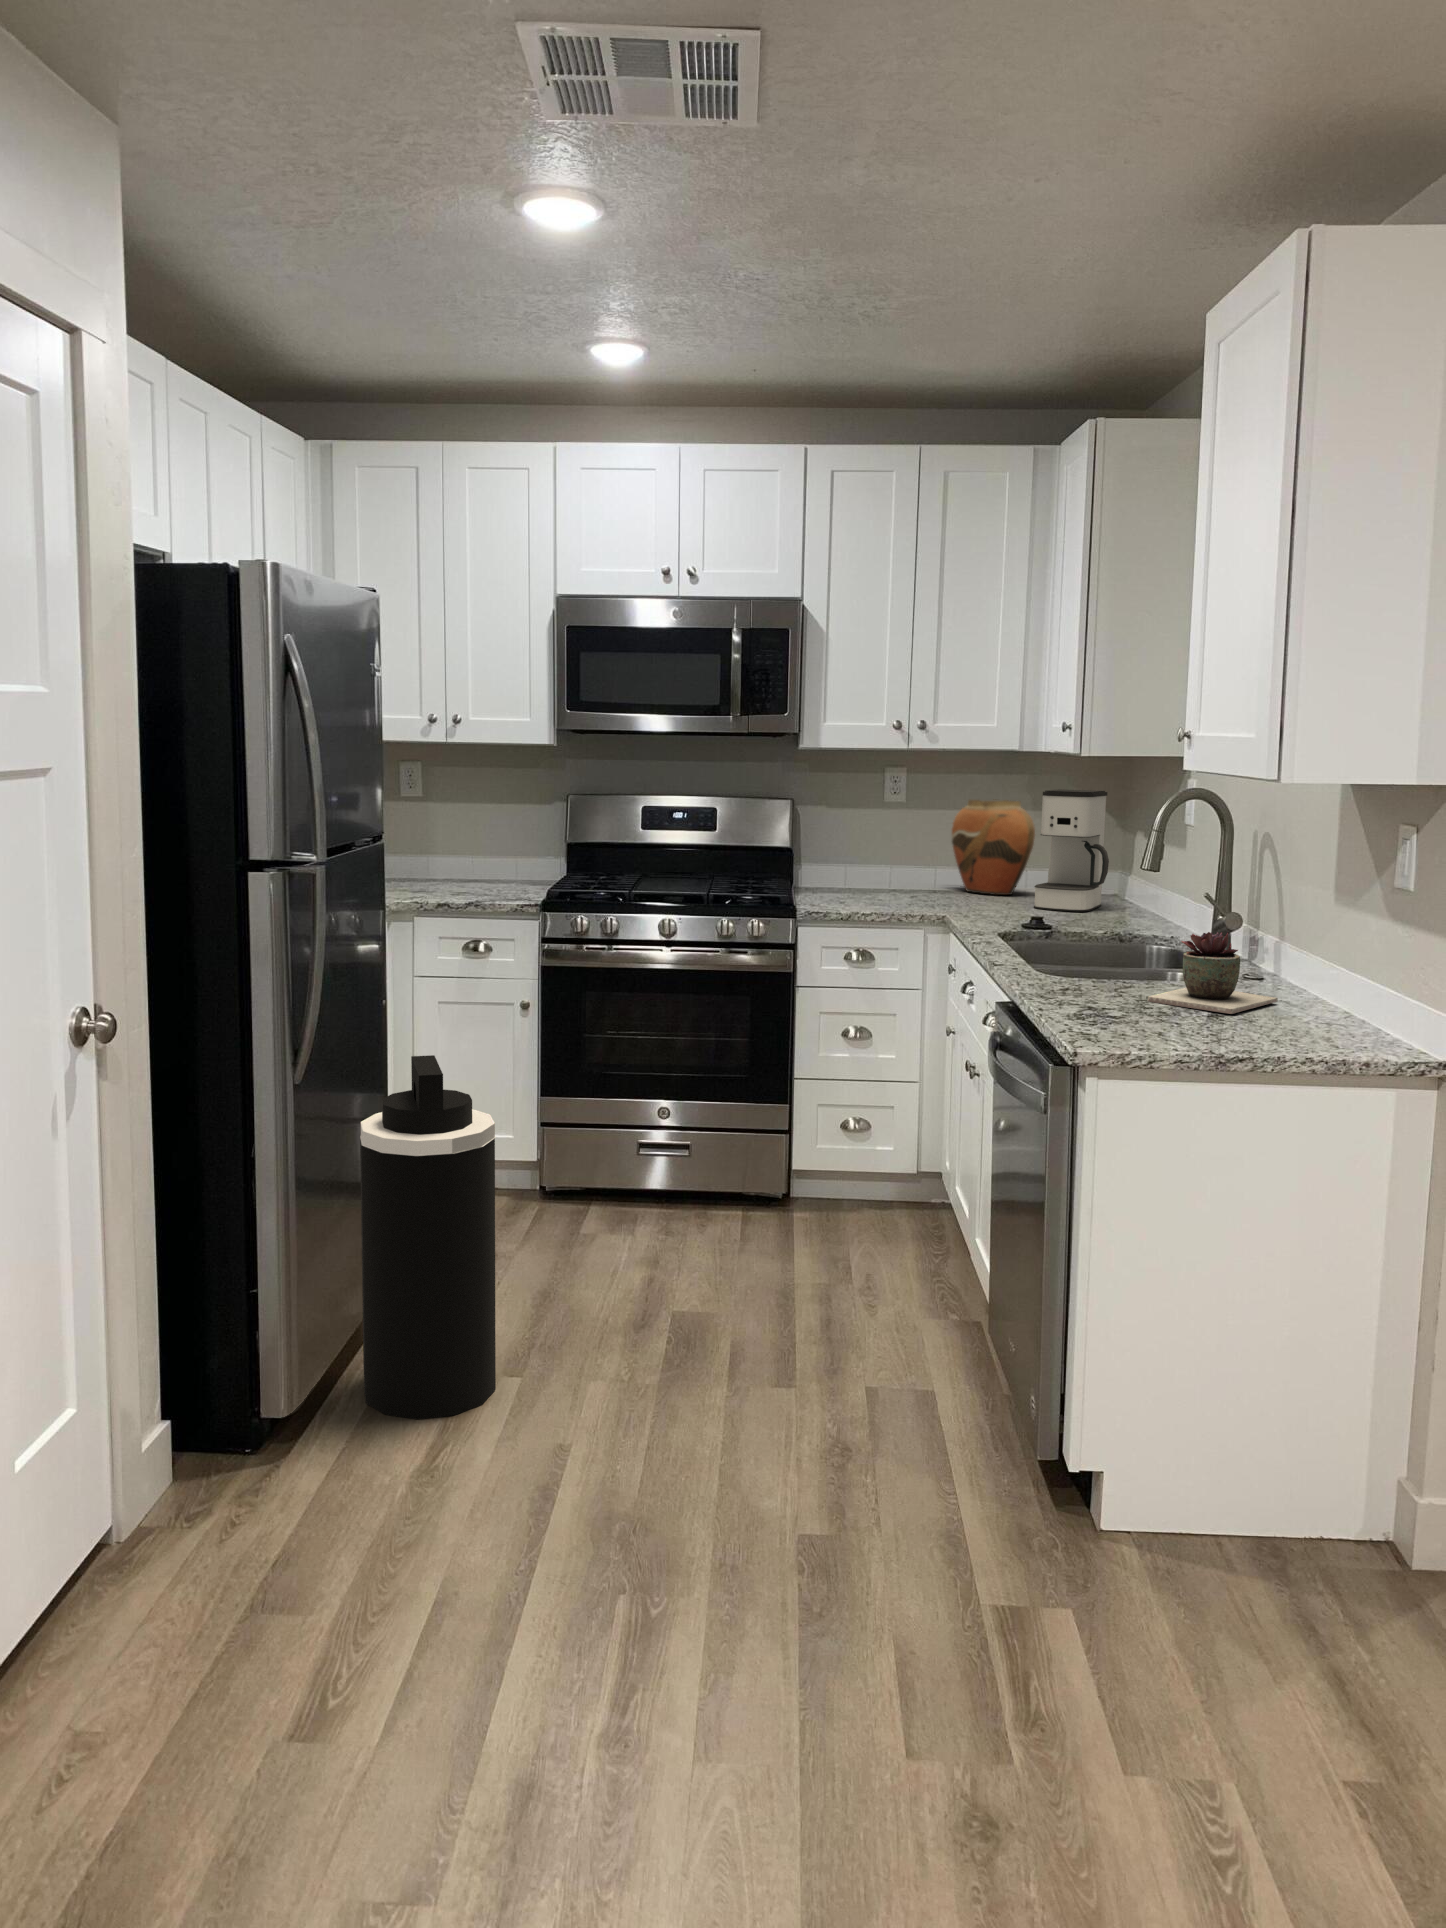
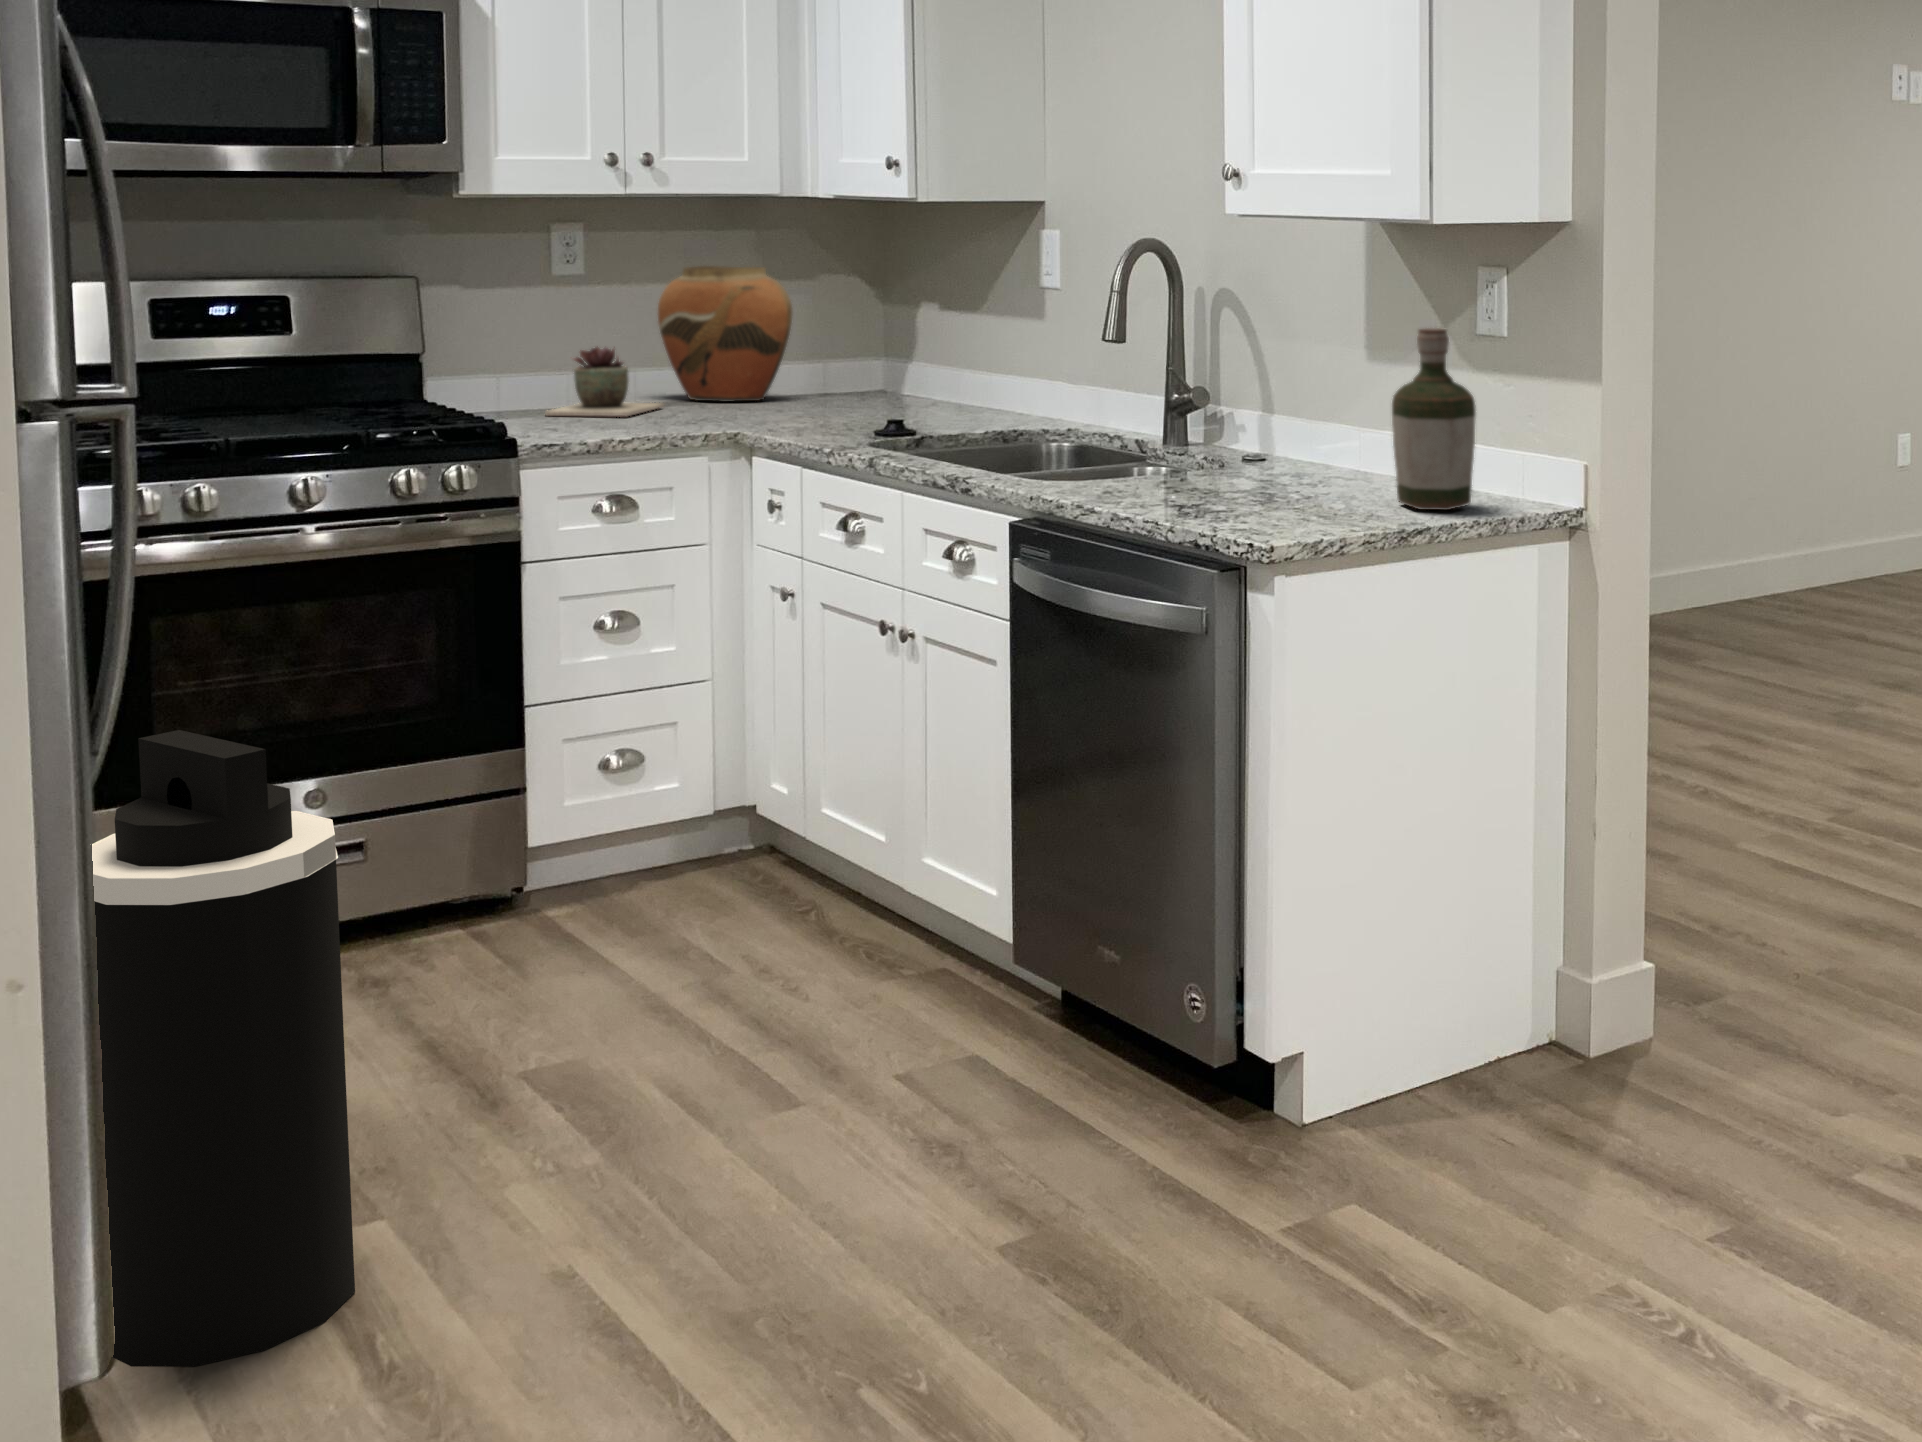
coffee maker: present [1034,789,1109,912] -> none [828,248,922,413]
bottle: none [1277,878,1348,1043] -> present [1392,328,1476,510]
succulent plant: present [1148,932,1278,1014] -> present [545,347,664,416]

